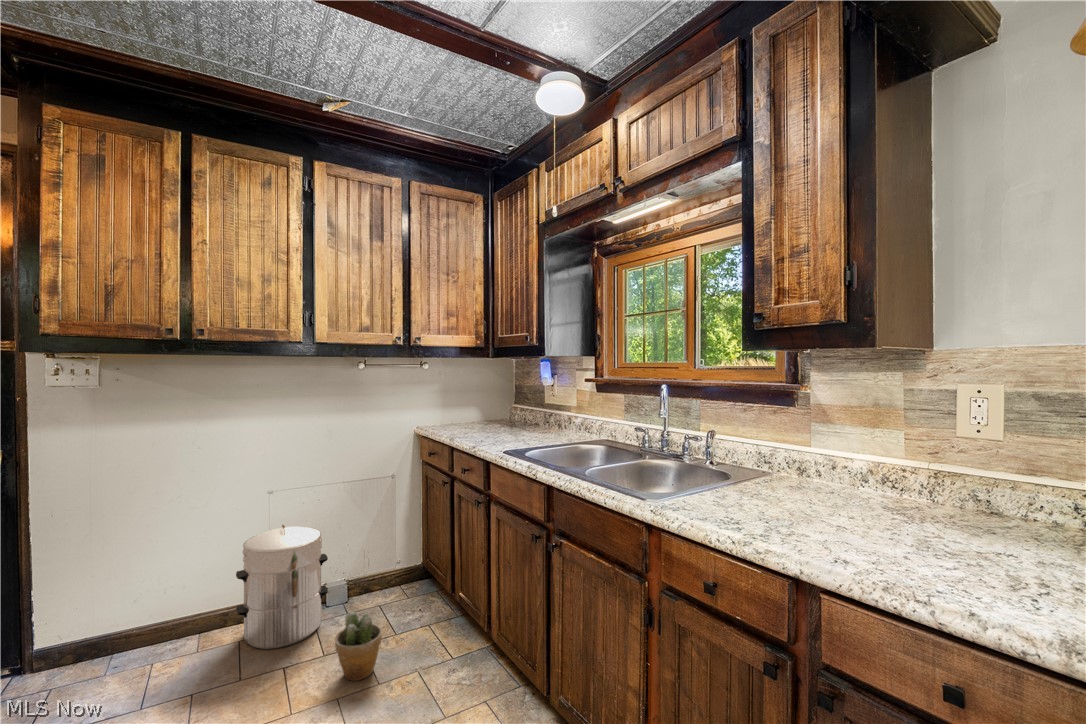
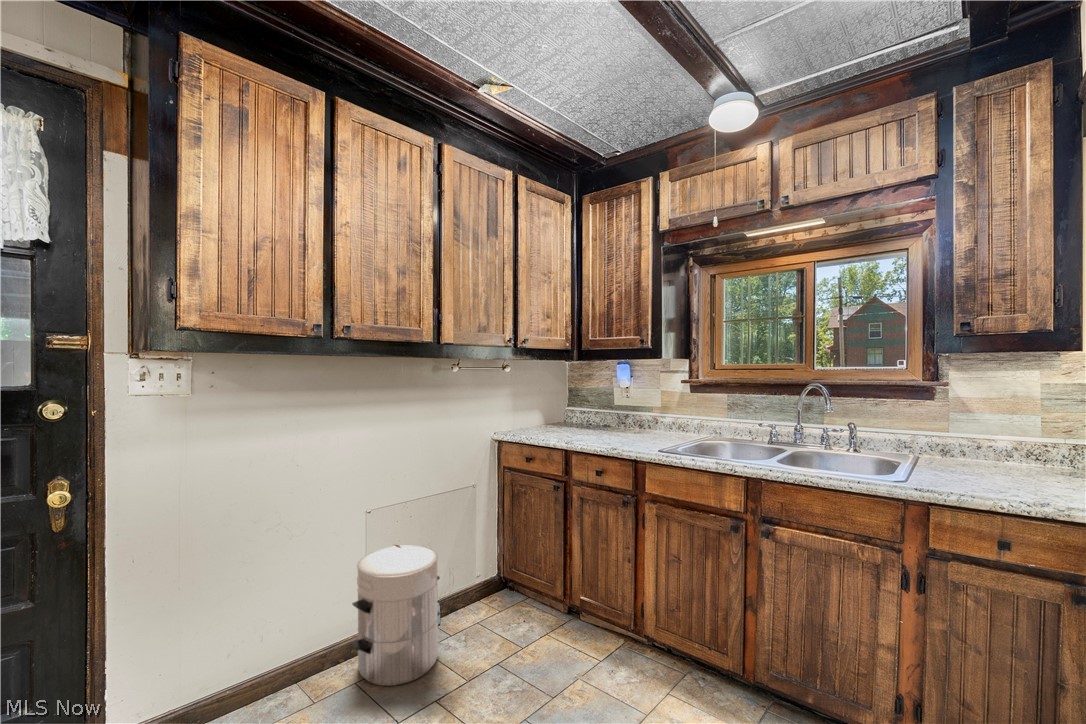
potted plant: present [335,611,382,681] -> none [501,626,548,699]

